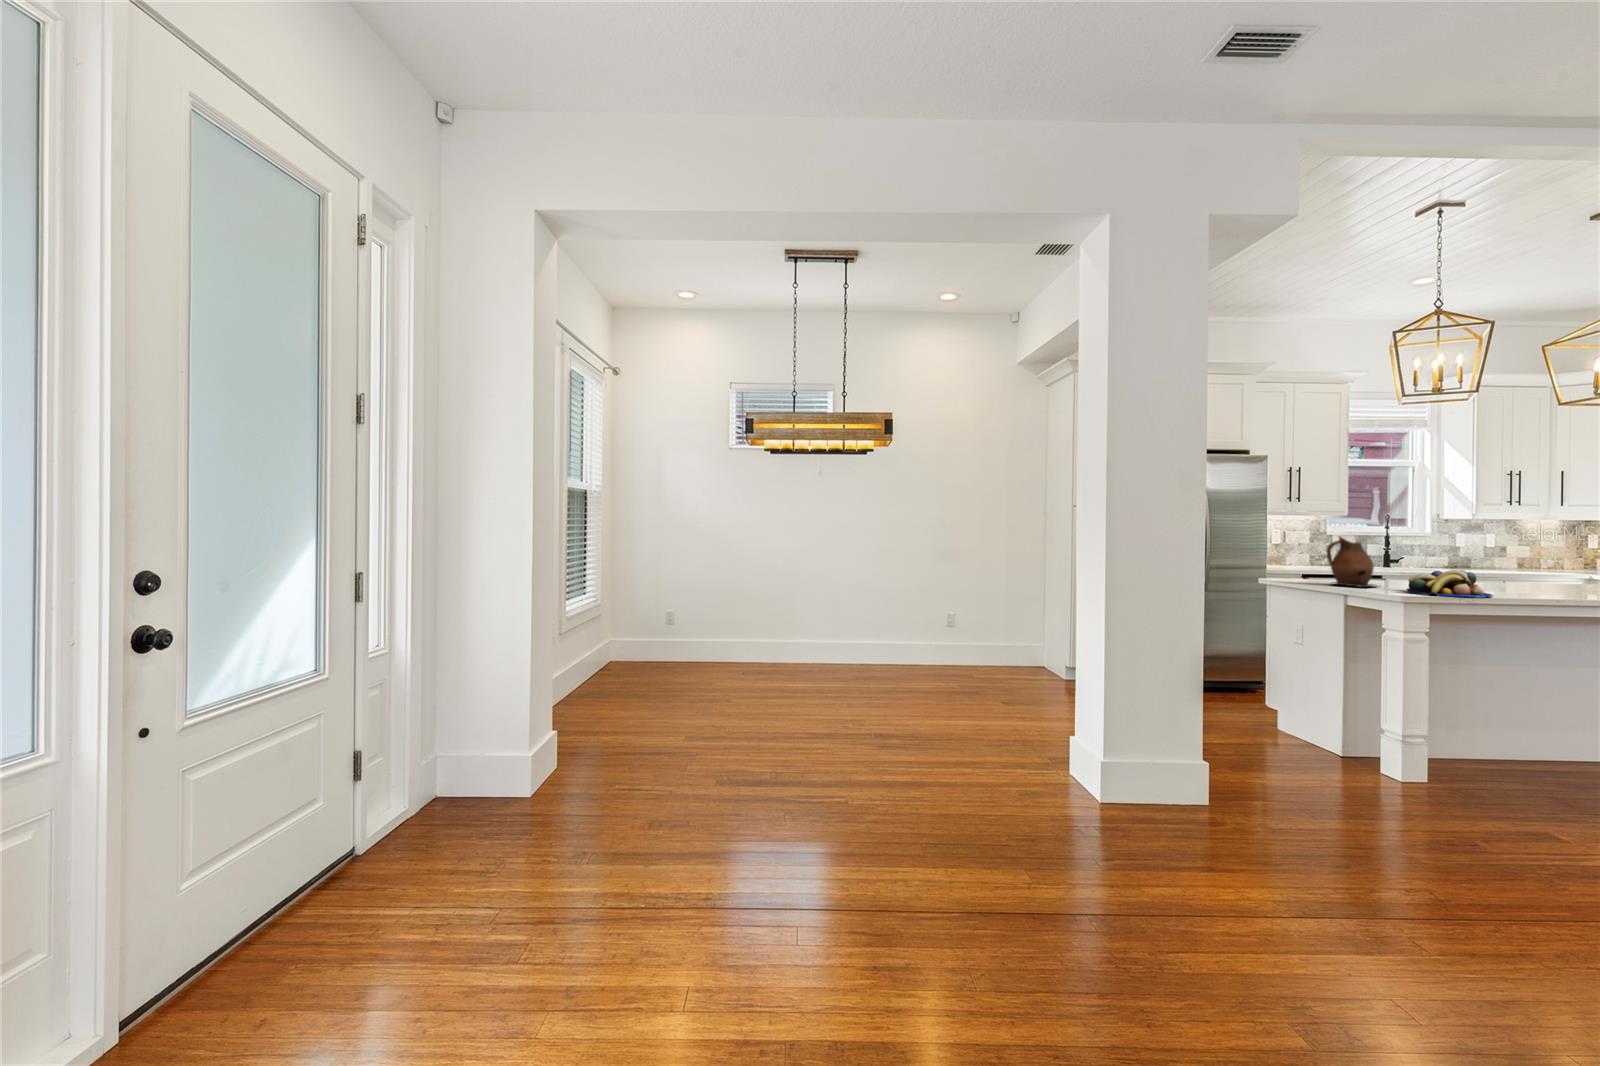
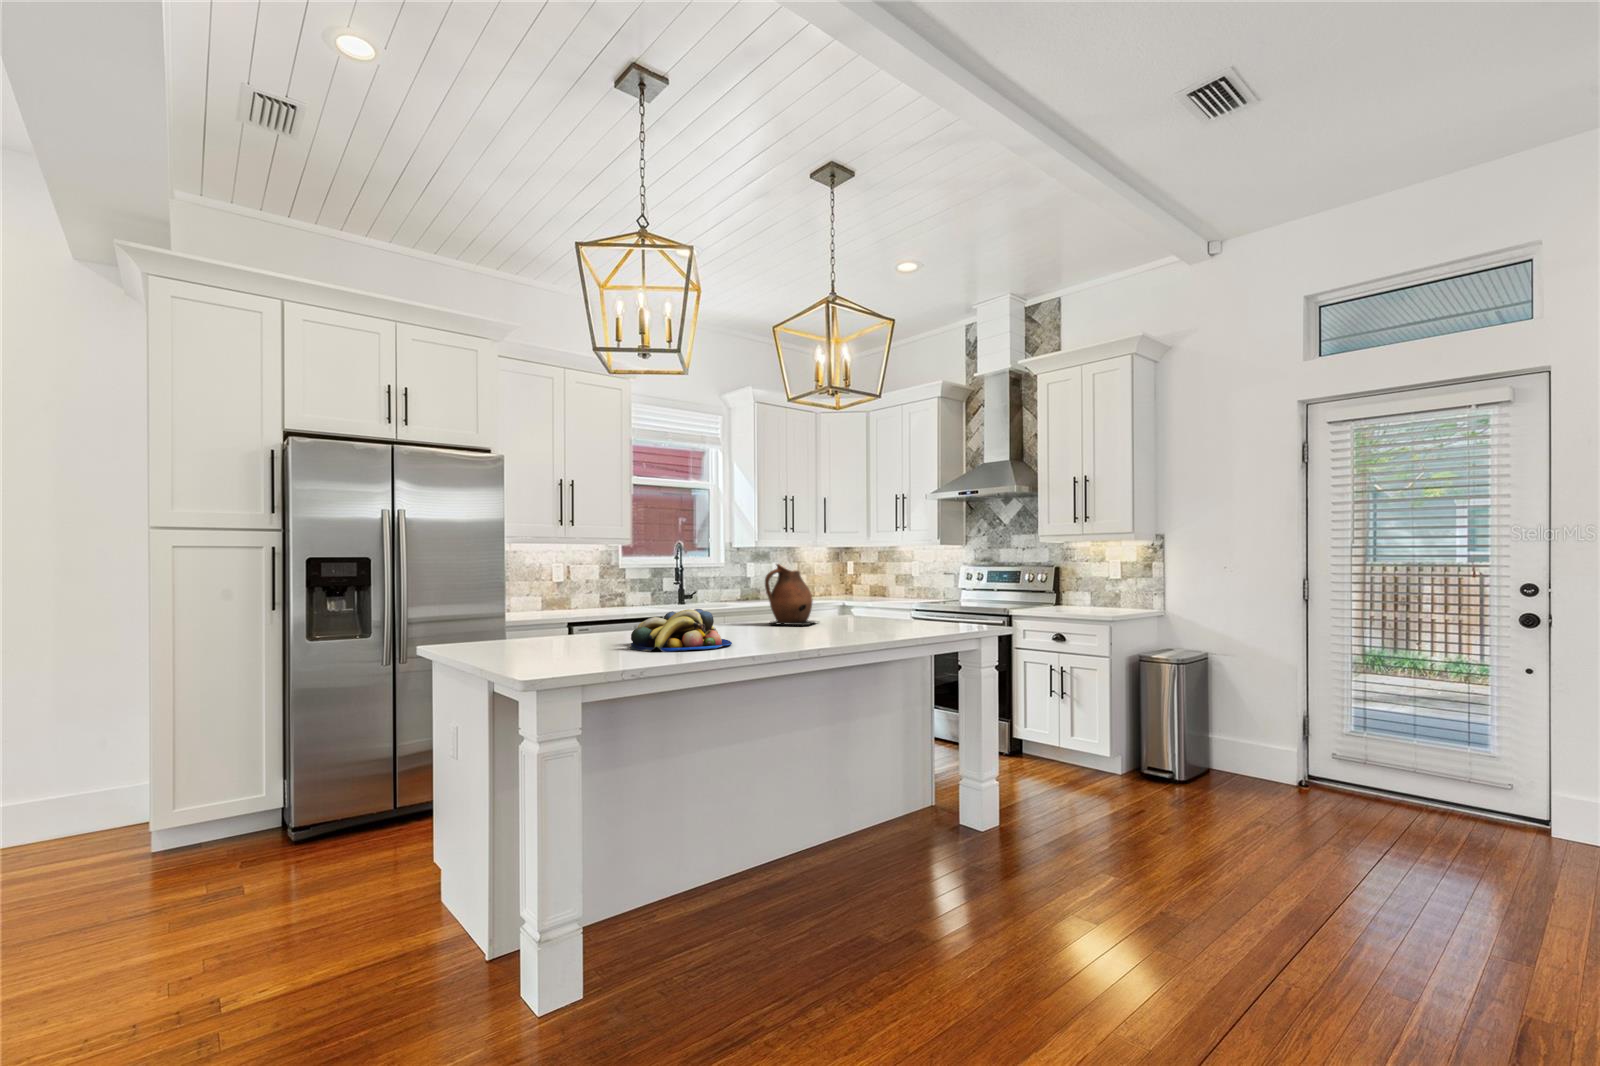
ceramic pitcher: present [1327,536,1374,587] -> present [765,564,815,625]

